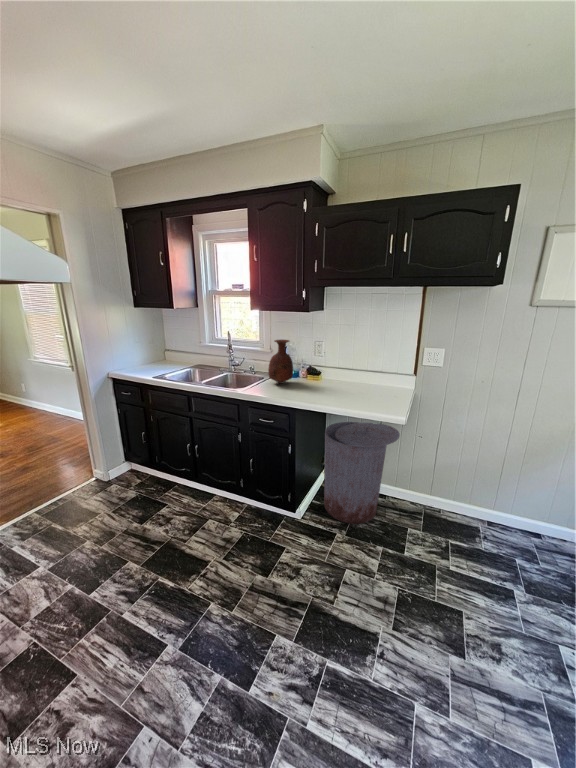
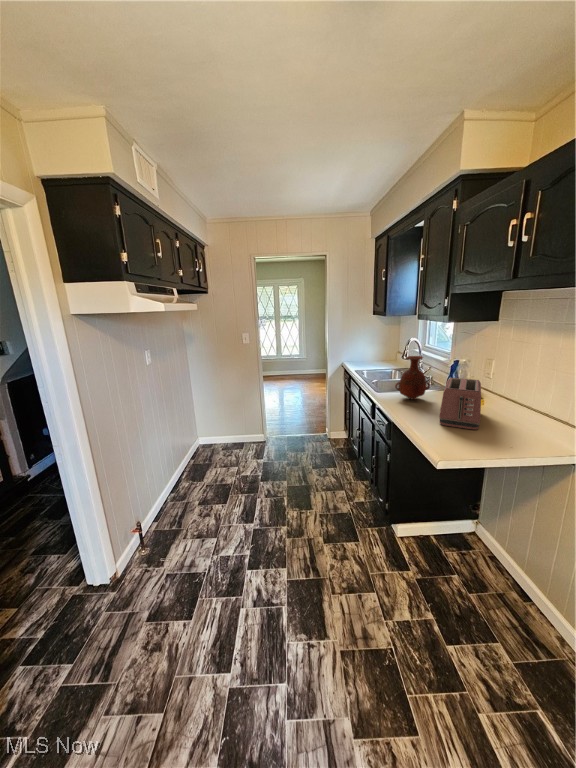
toaster: none [313,354,364,394] -> present [439,378,481,430]
trash can: present [324,422,400,524] -> none [430,462,537,598]

